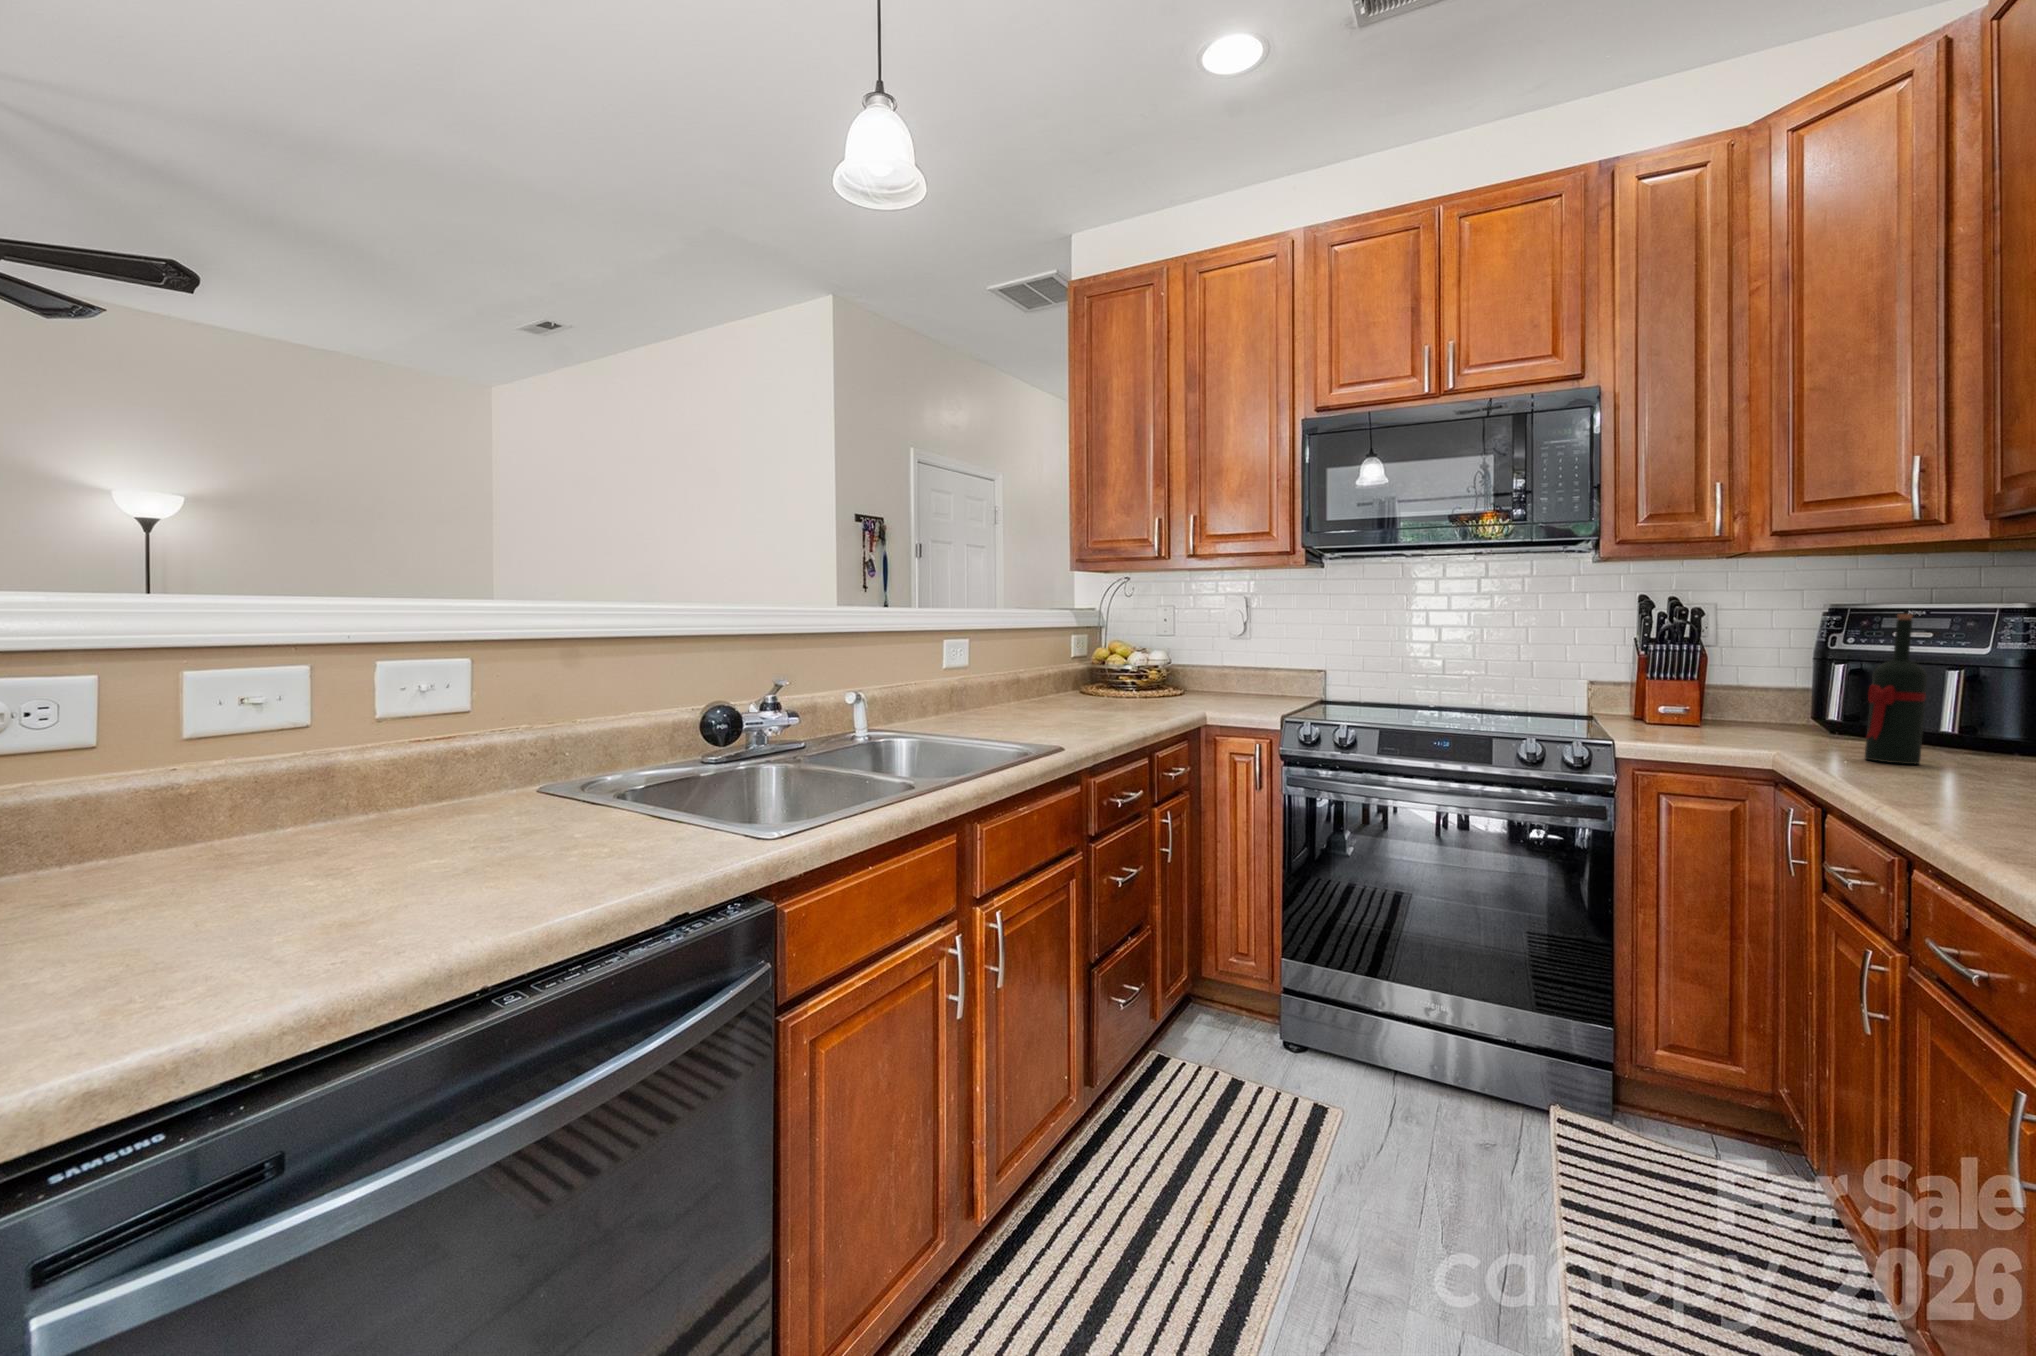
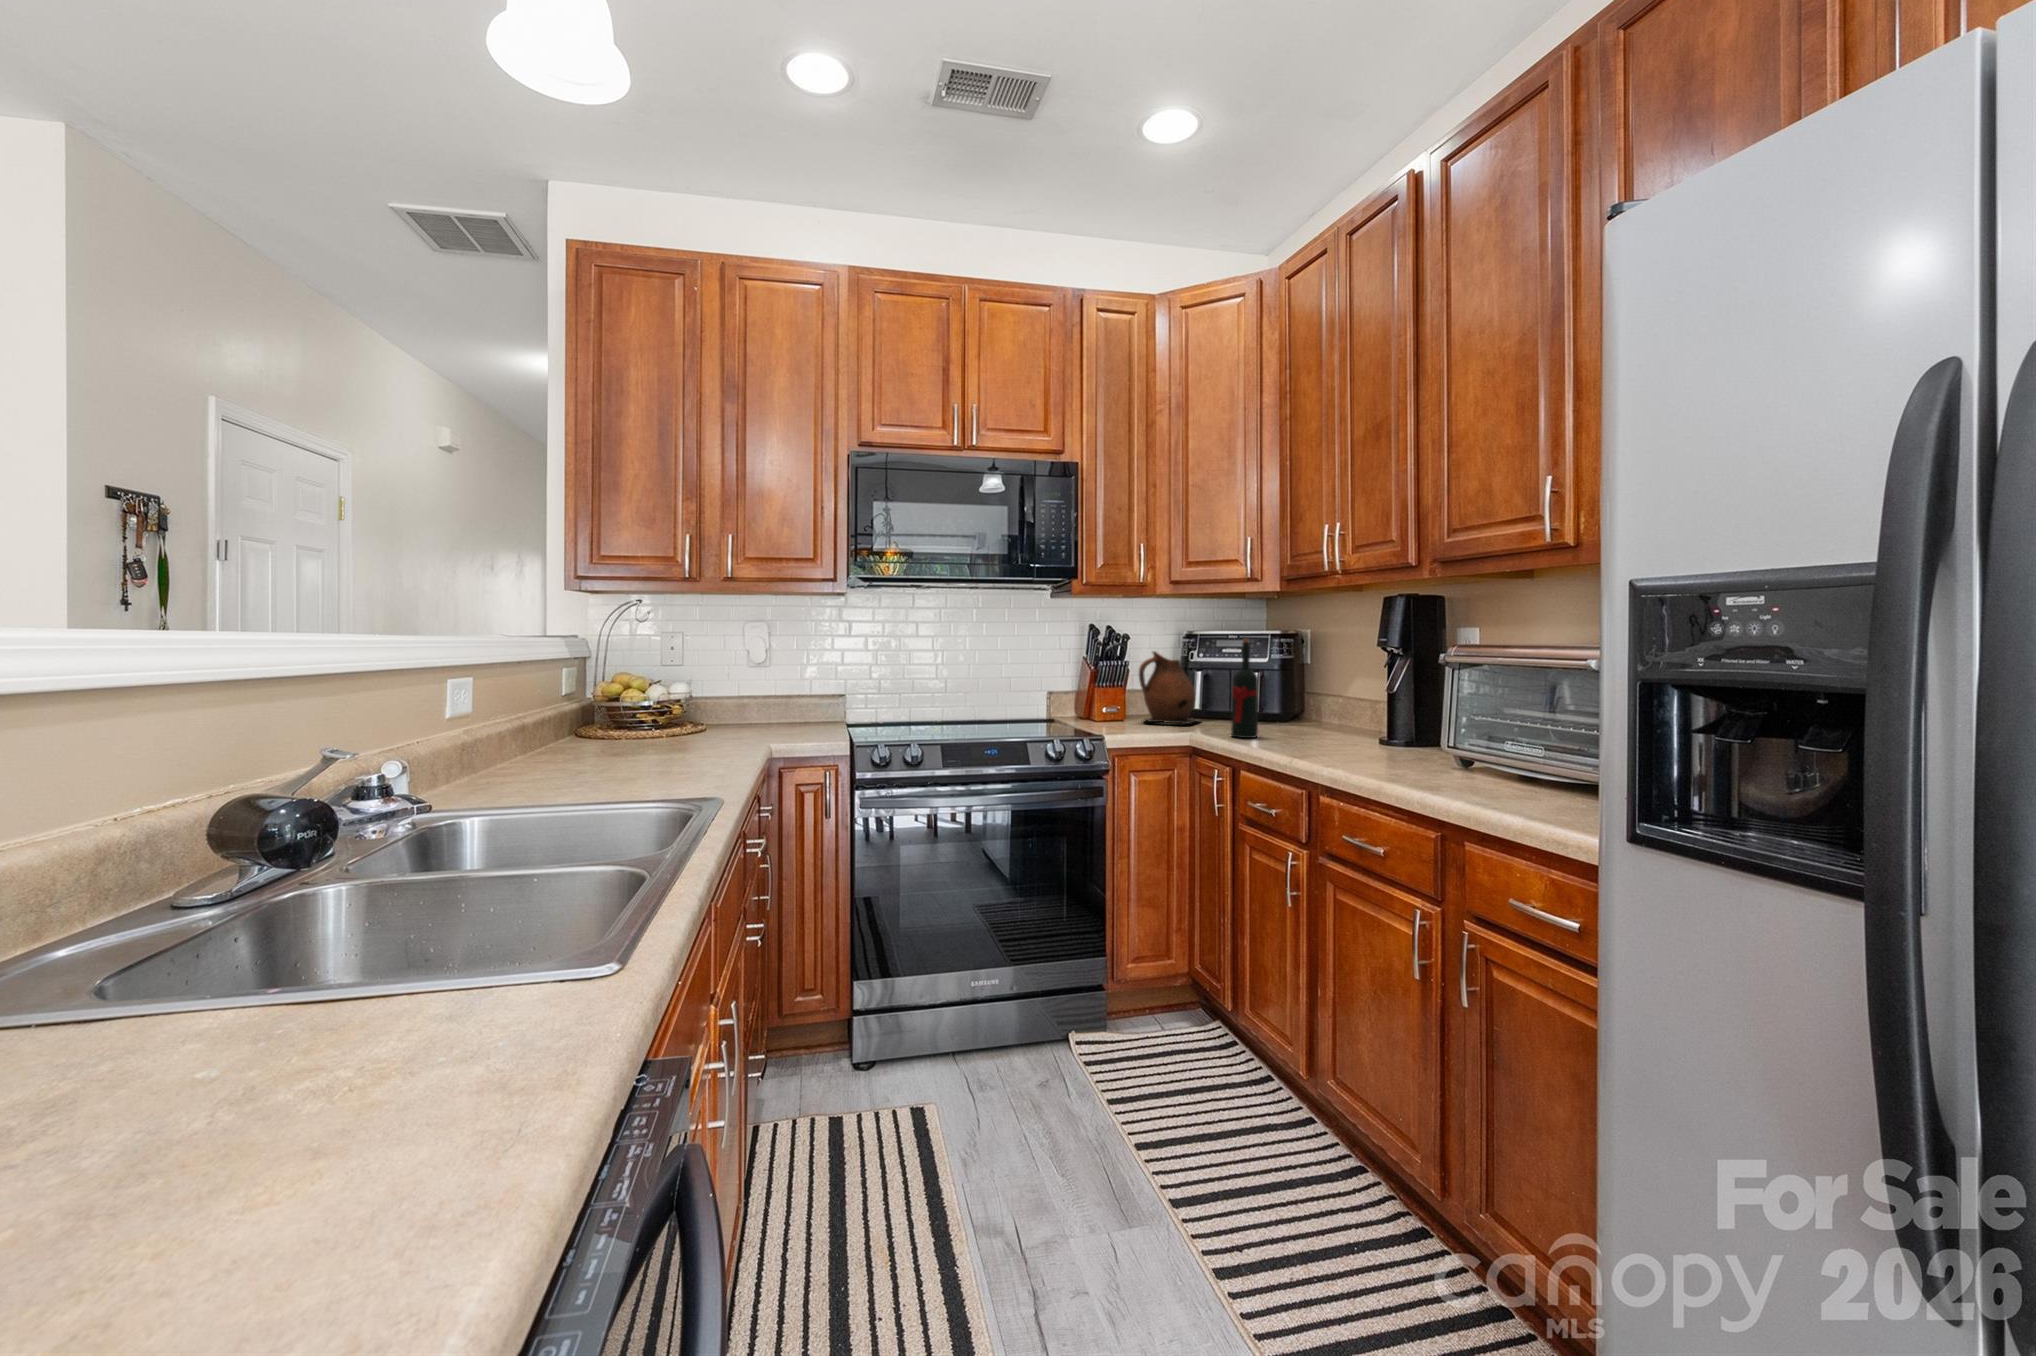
ceramic pitcher: none [1729,636,1851,740] -> present [1139,651,1197,724]

